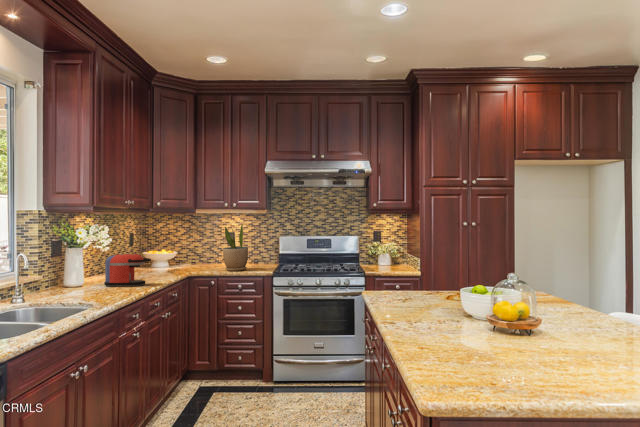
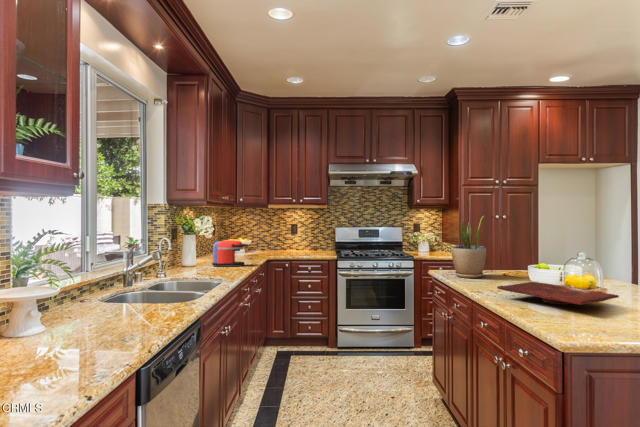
potted plant: present [223,224,248,271] -> present [452,218,486,278]
cutting board: none [408,310,552,347] -> present [497,282,619,305]

